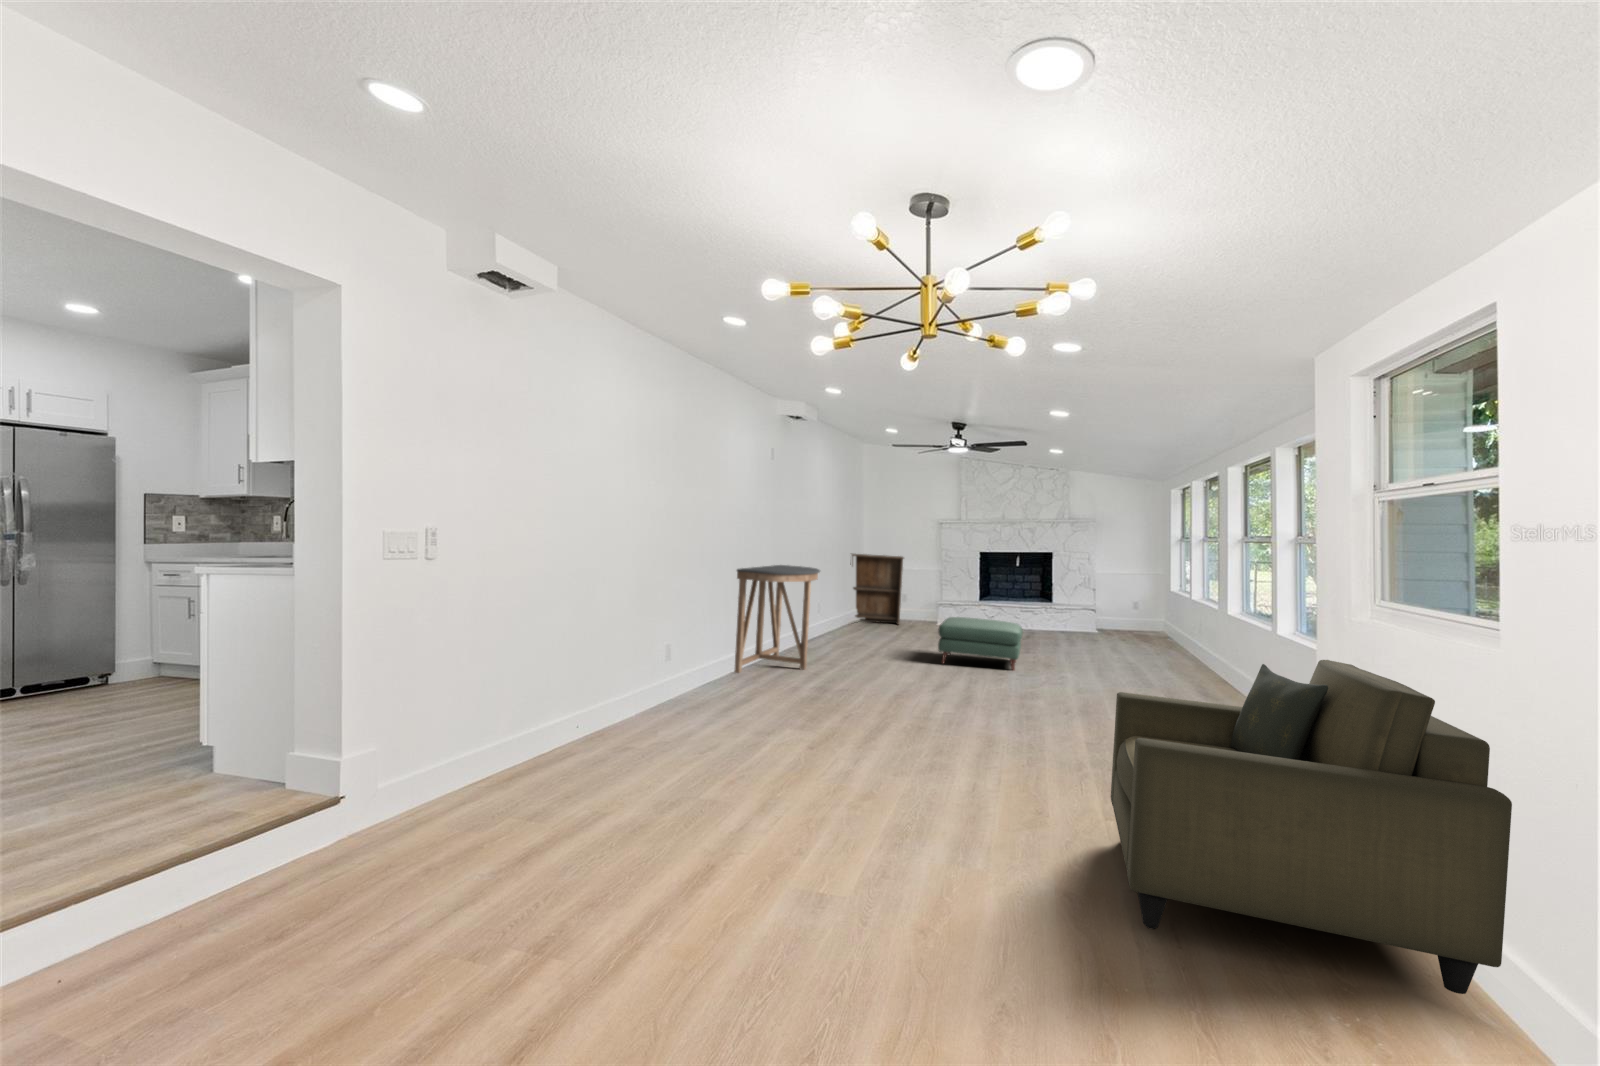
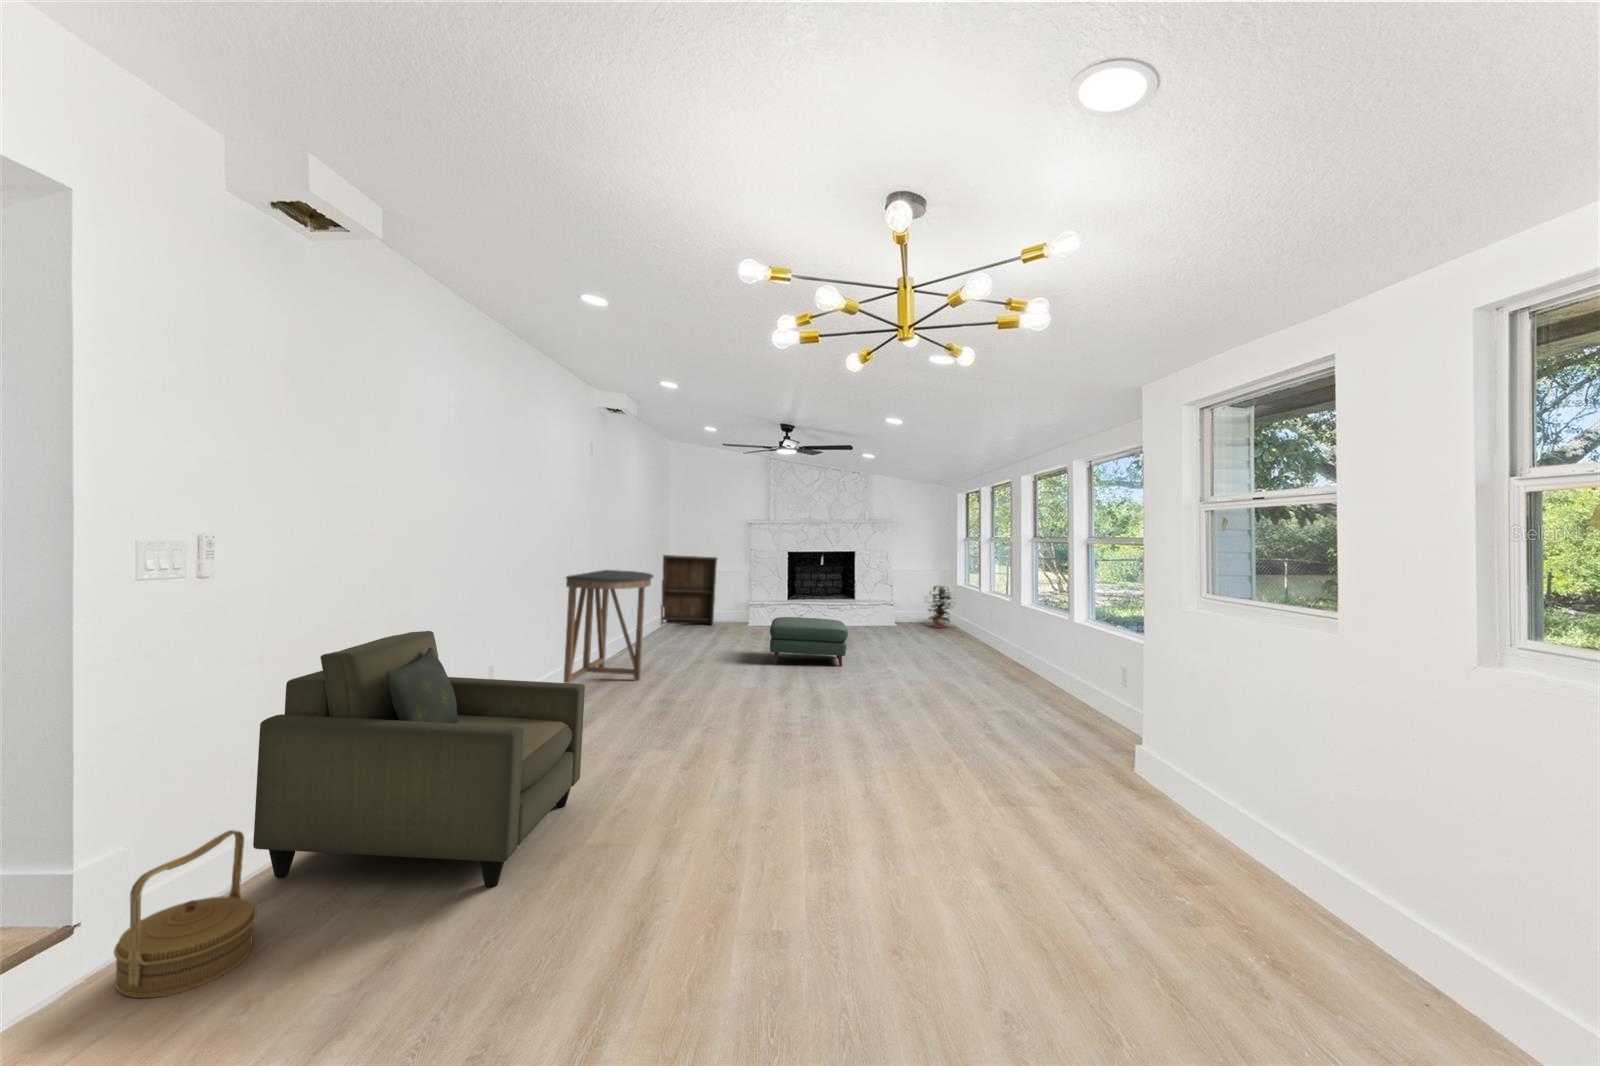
decorative plant: none [1133,591,1173,639] -> present [928,586,951,628]
armchair: present [1111,660,1512,994] -> present [253,631,585,888]
basket: none [369,739,455,845] -> present [114,830,257,998]

